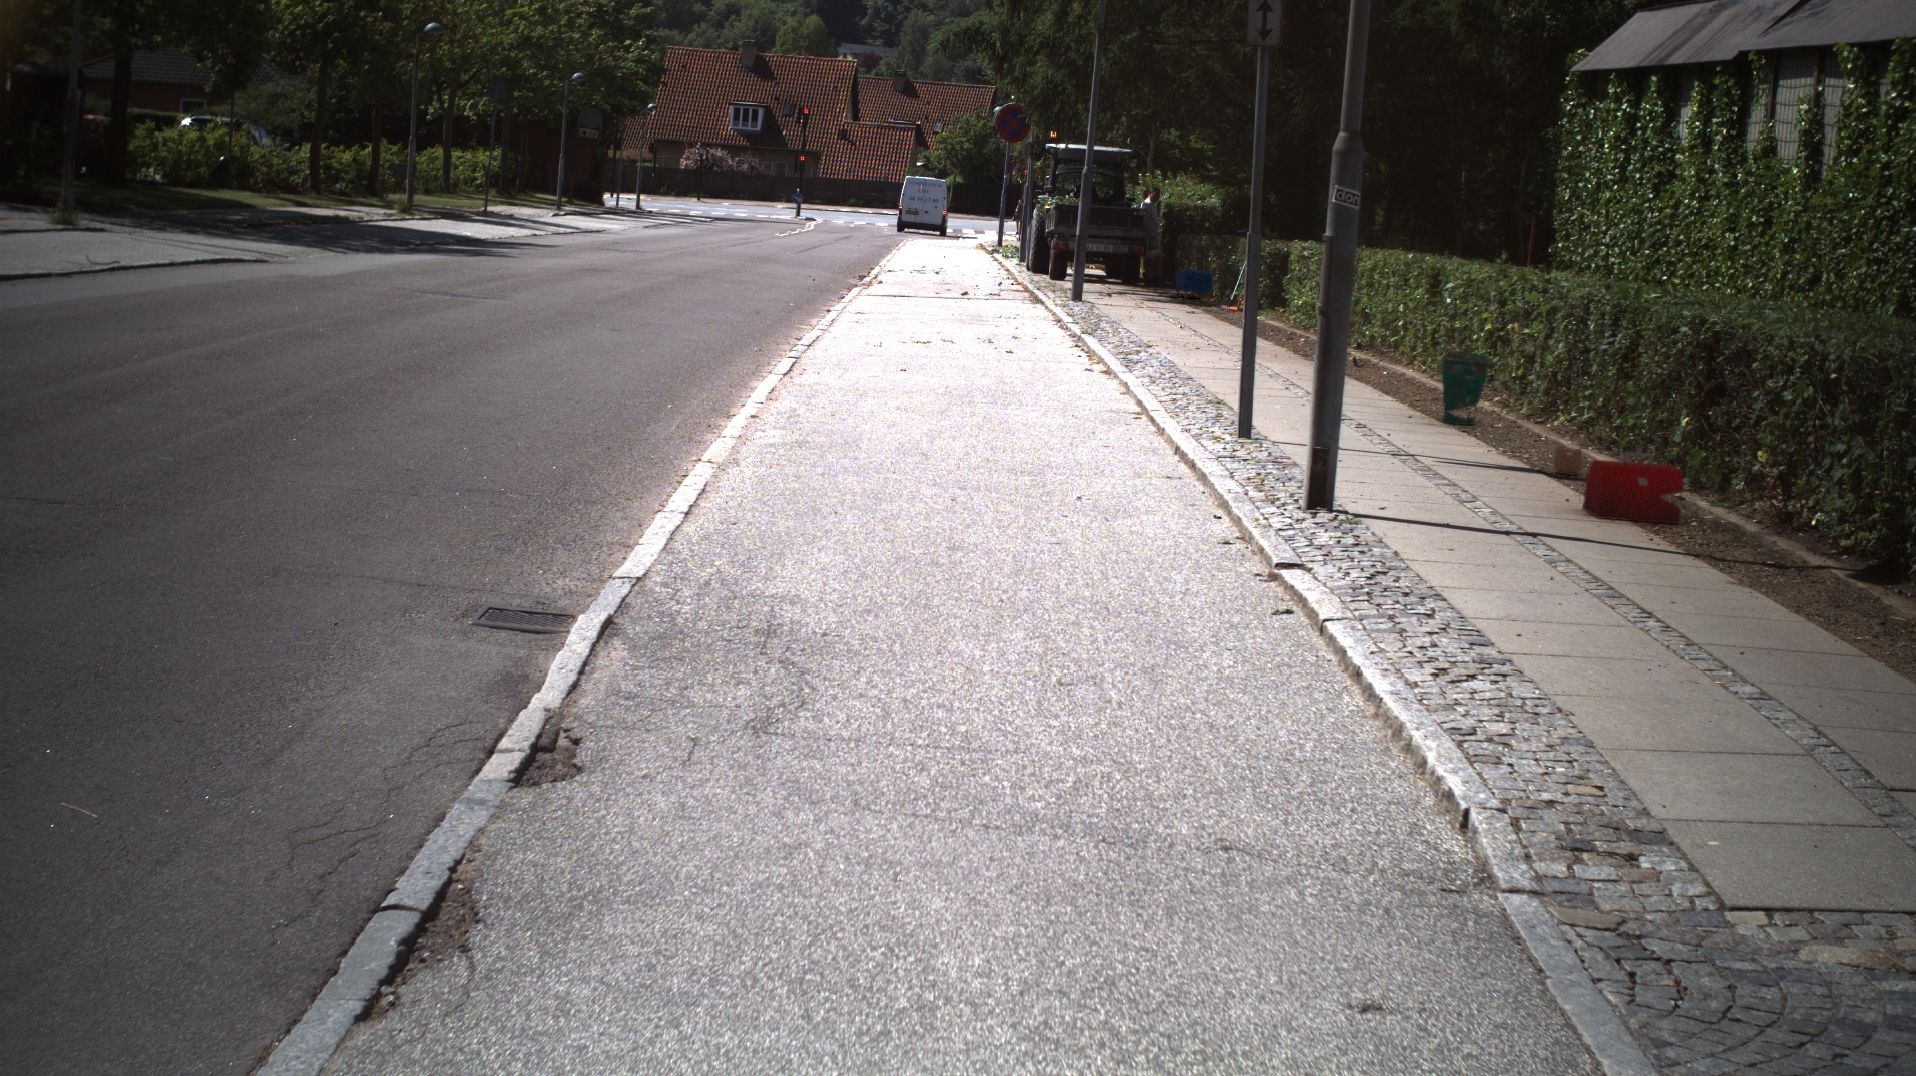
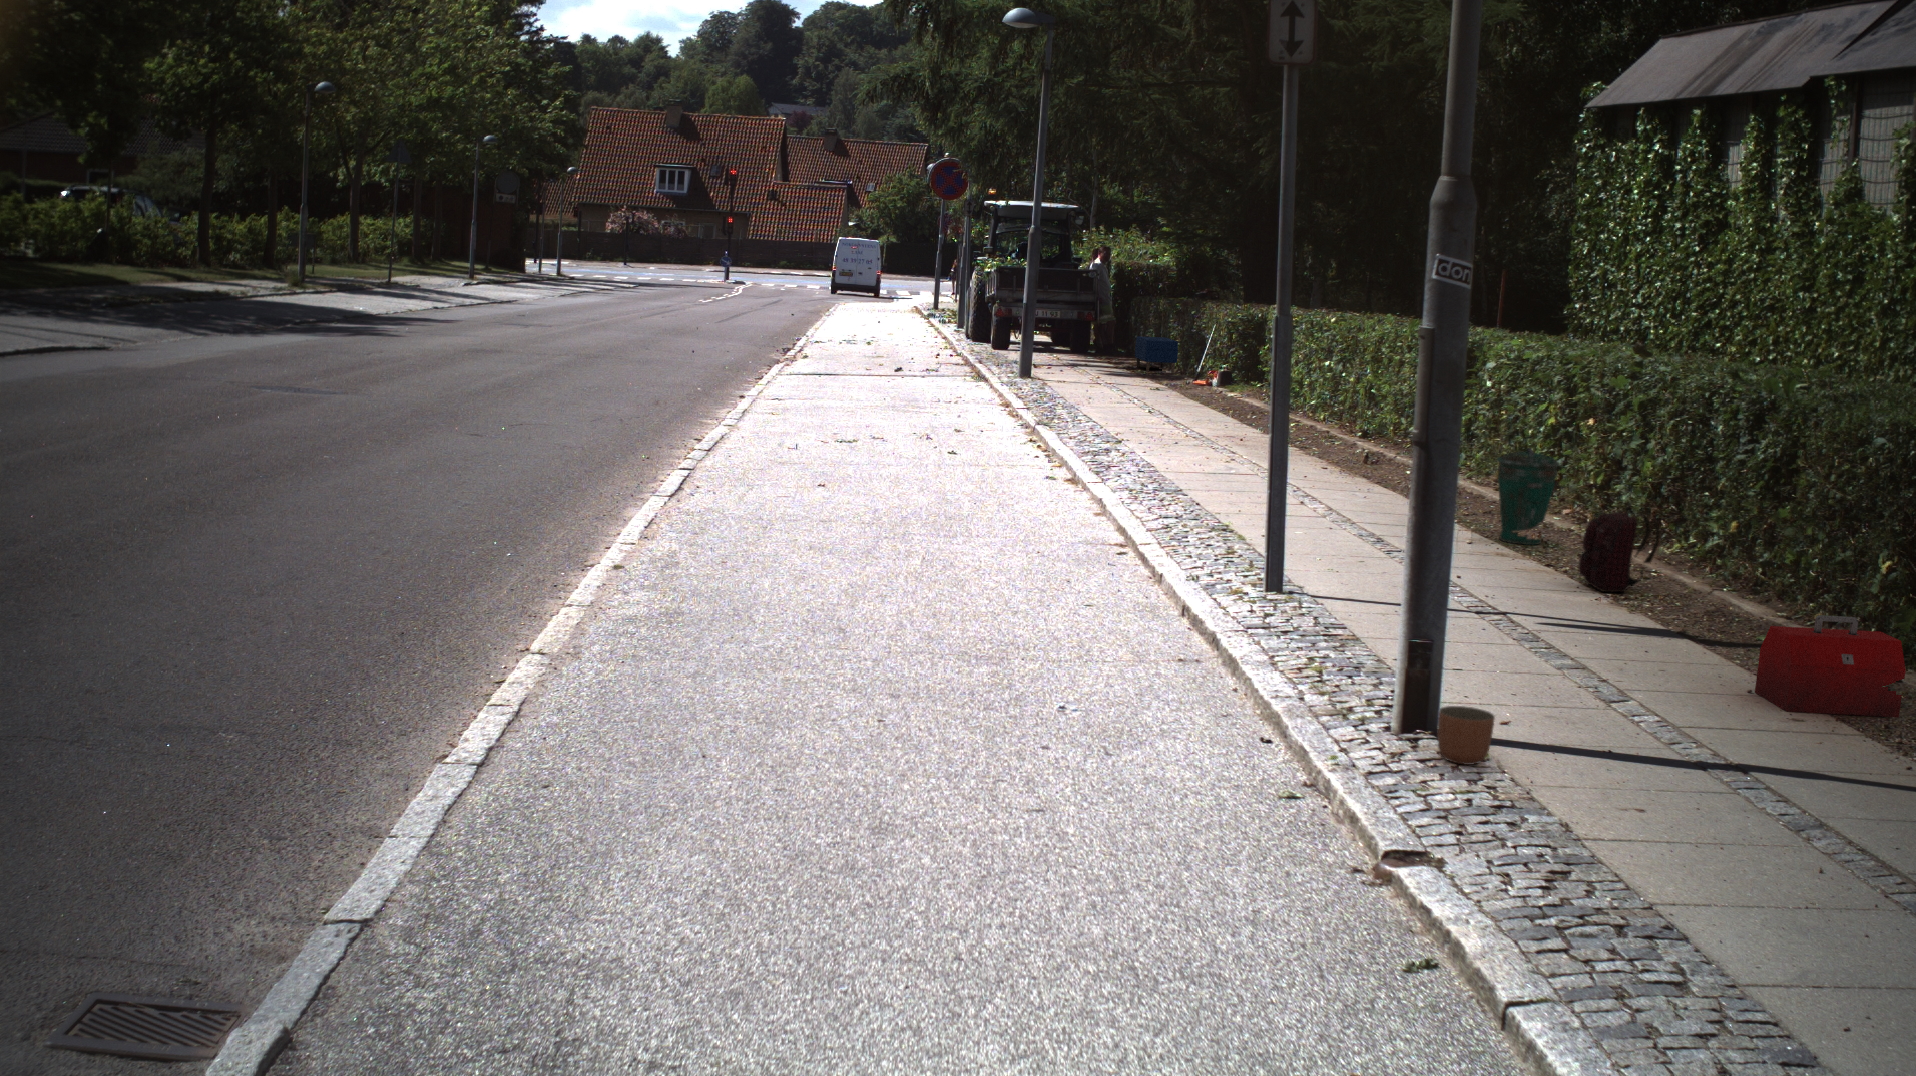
backpack: none [1490,389,1551,454] -> present [1579,507,1660,592]
planter: present [1554,446,1583,475] -> present [1437,706,1495,765]

